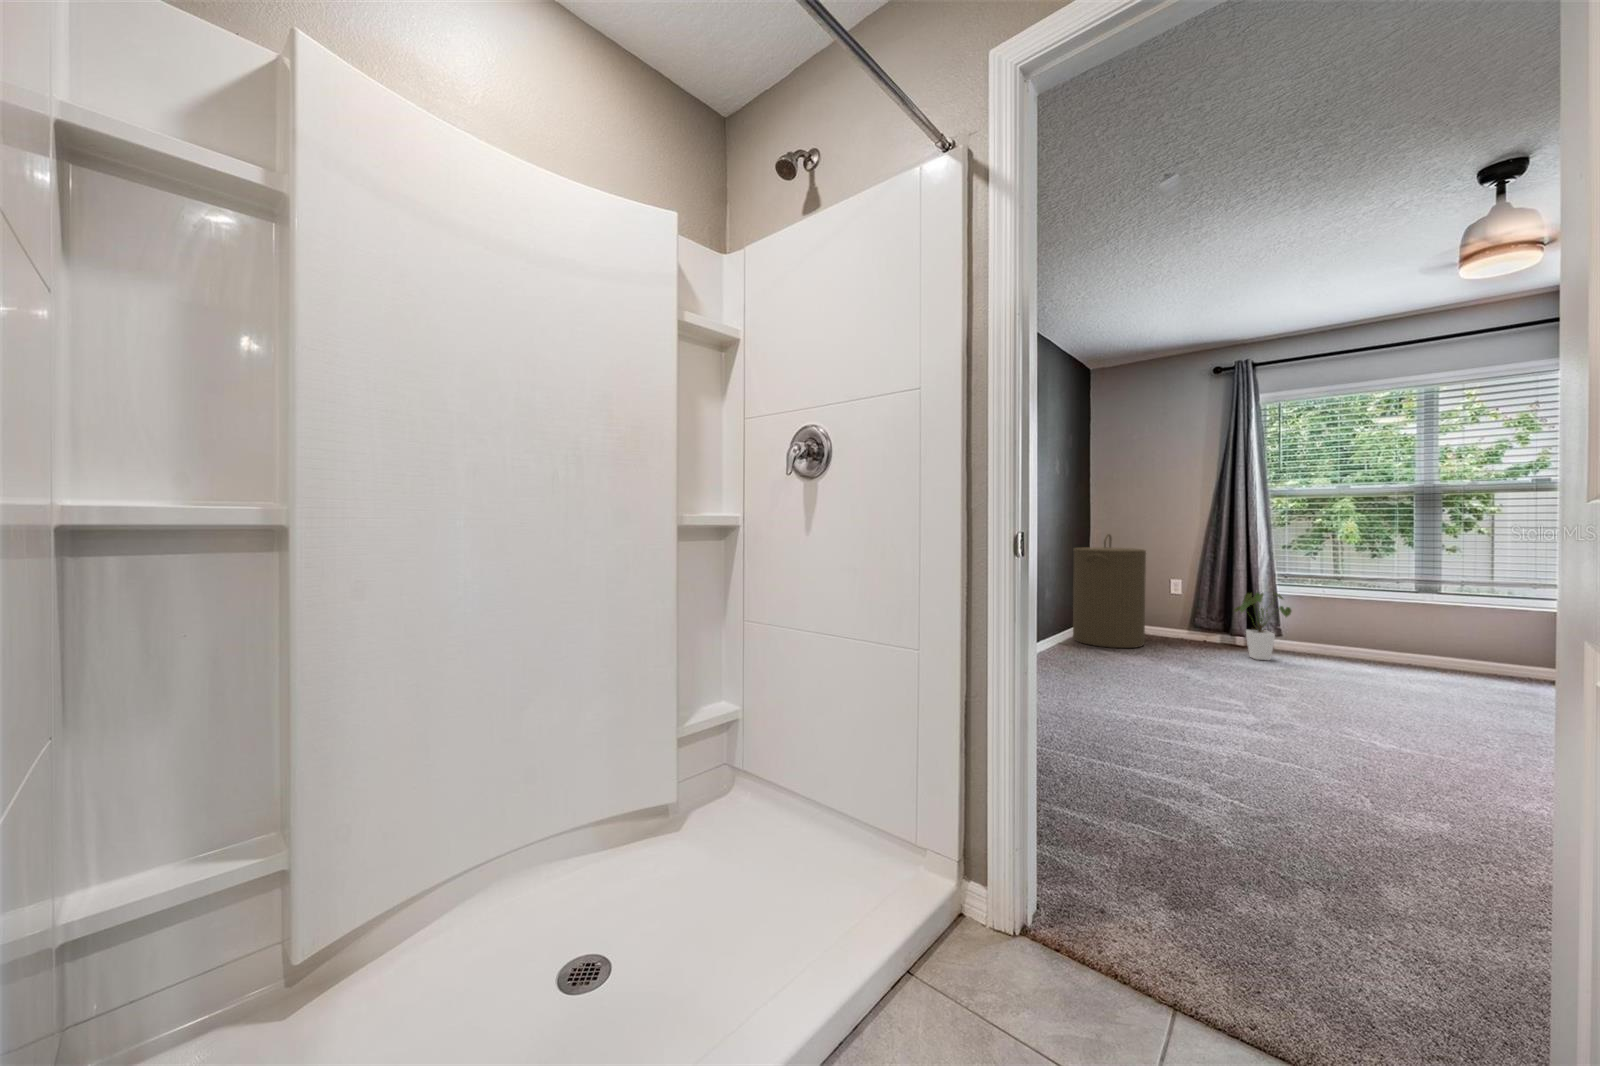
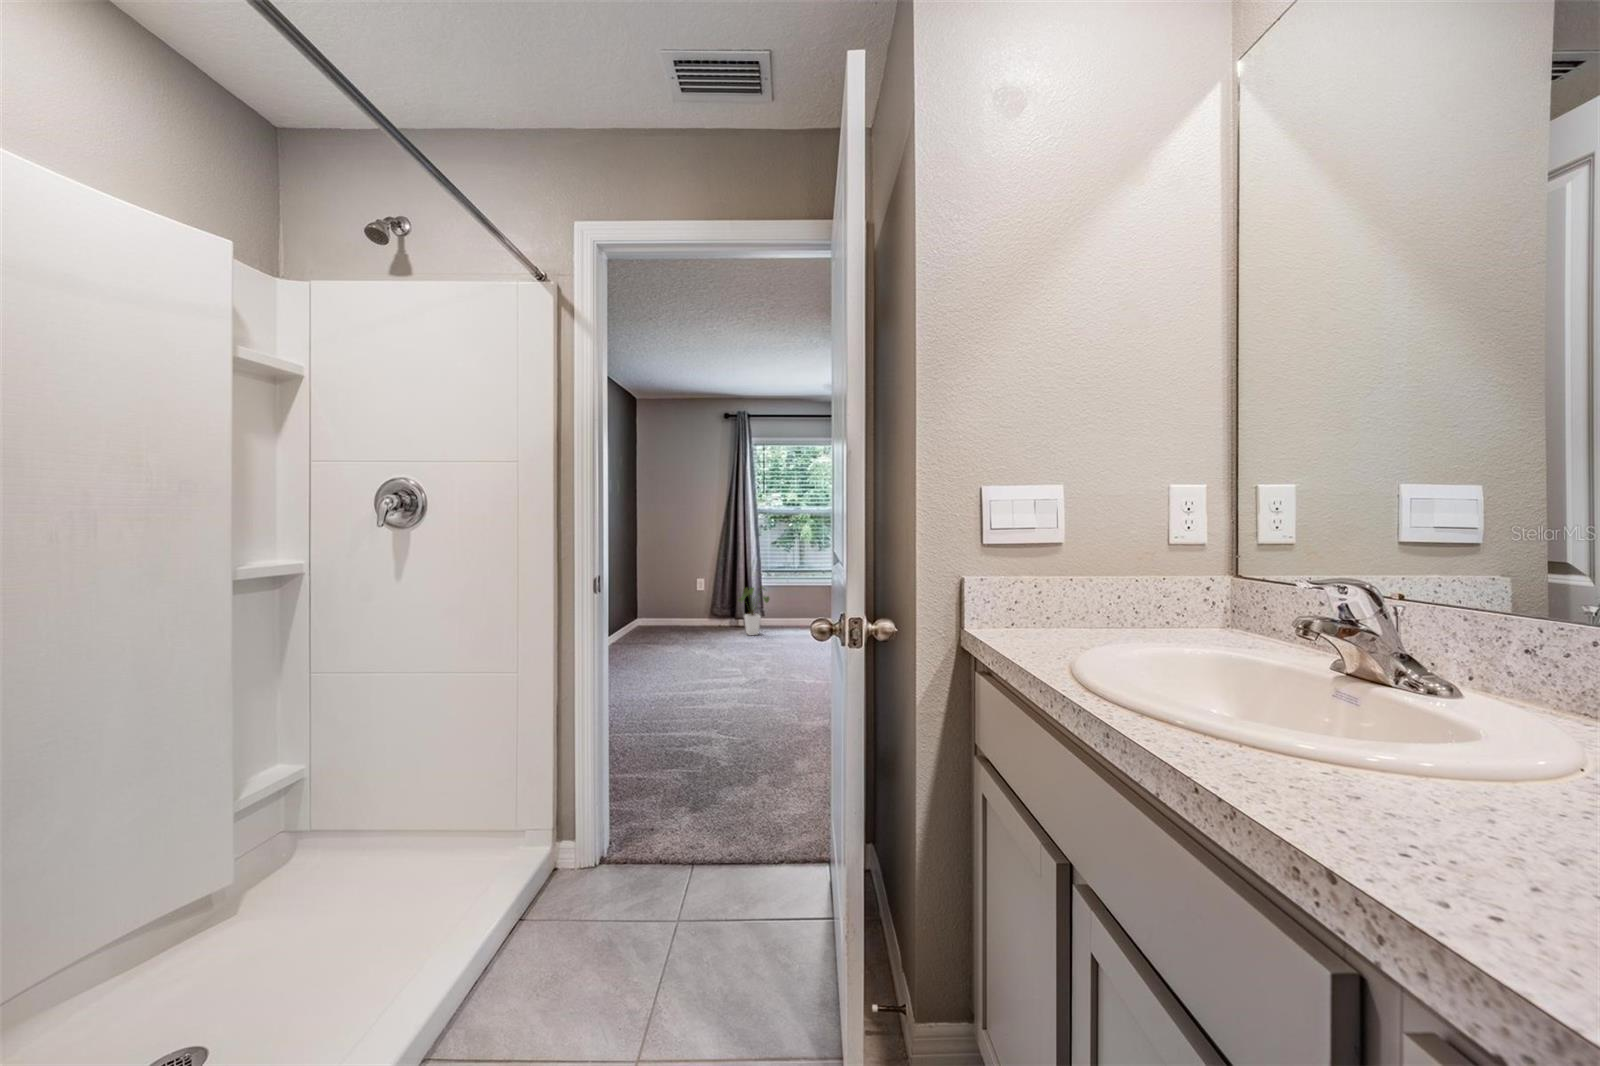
laundry hamper: present [1073,534,1146,648] -> none [625,545,681,640]

